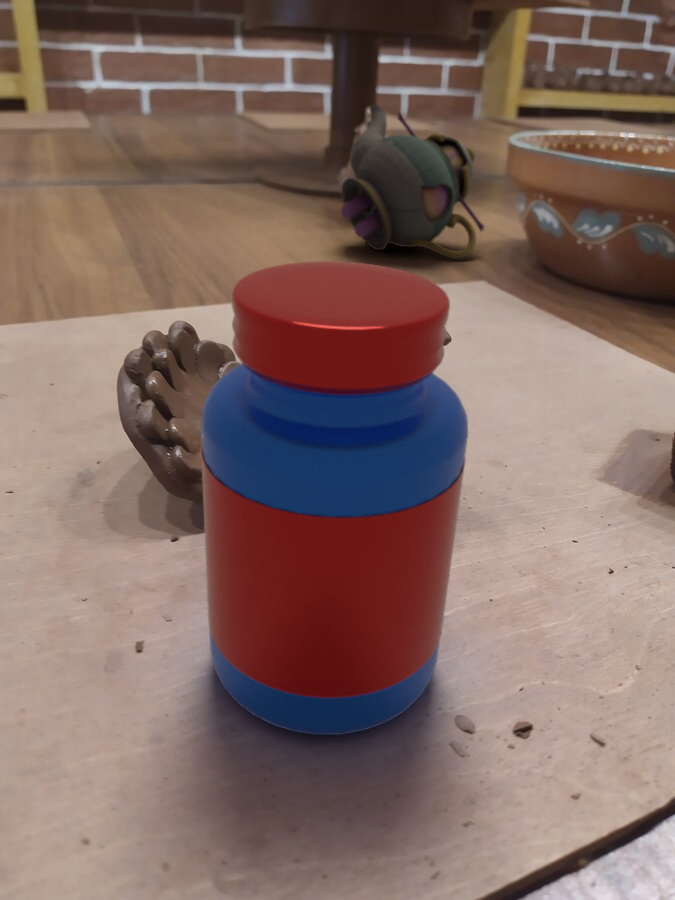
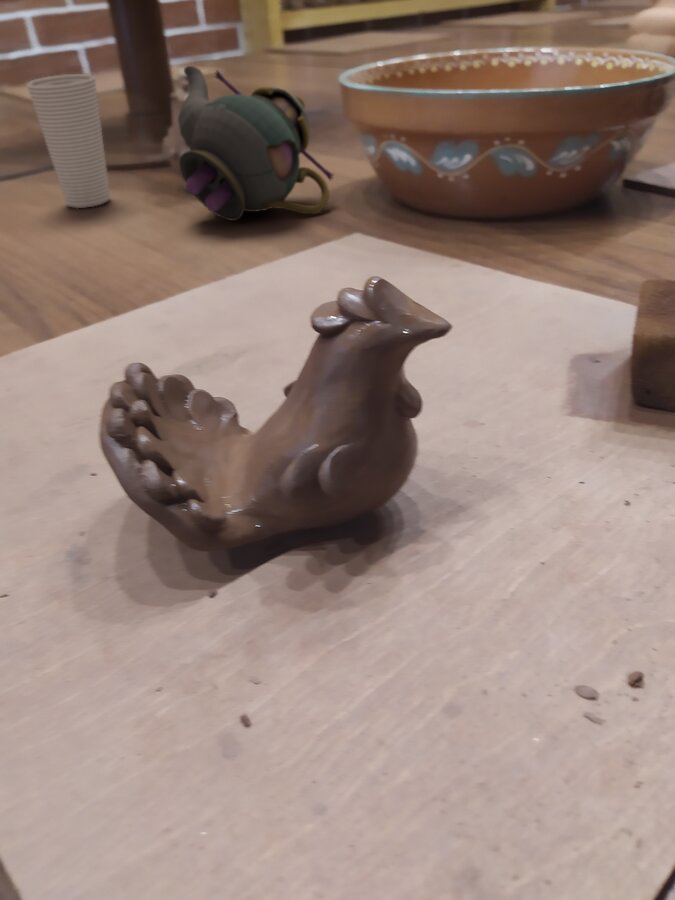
cup: none [233,96,294,216] -> present [27,74,110,208]
jar: present [201,261,468,735] -> none [297,282,575,762]

